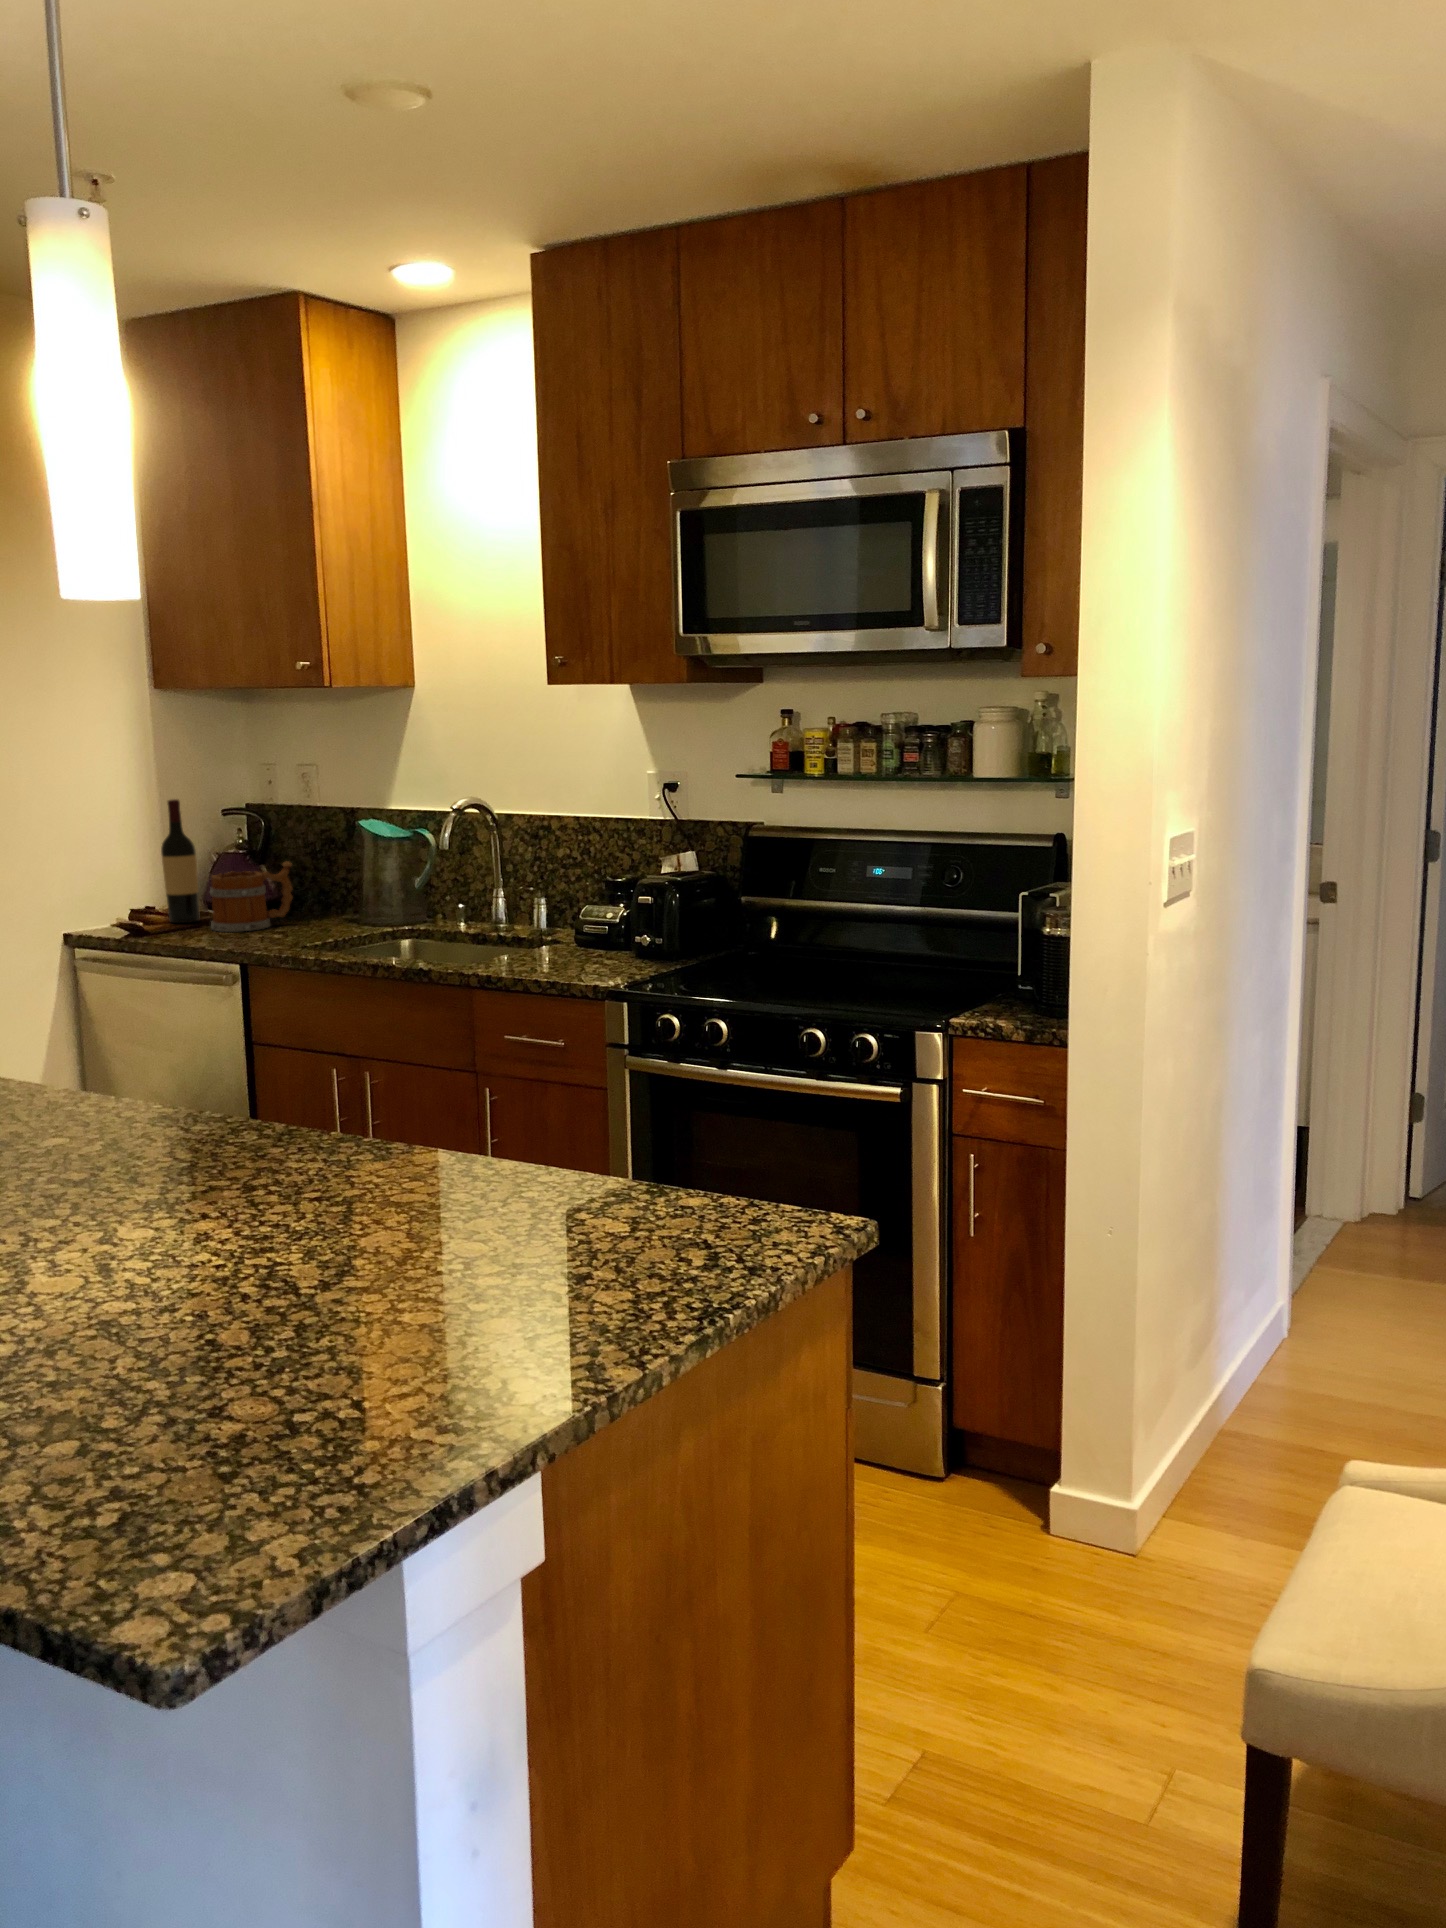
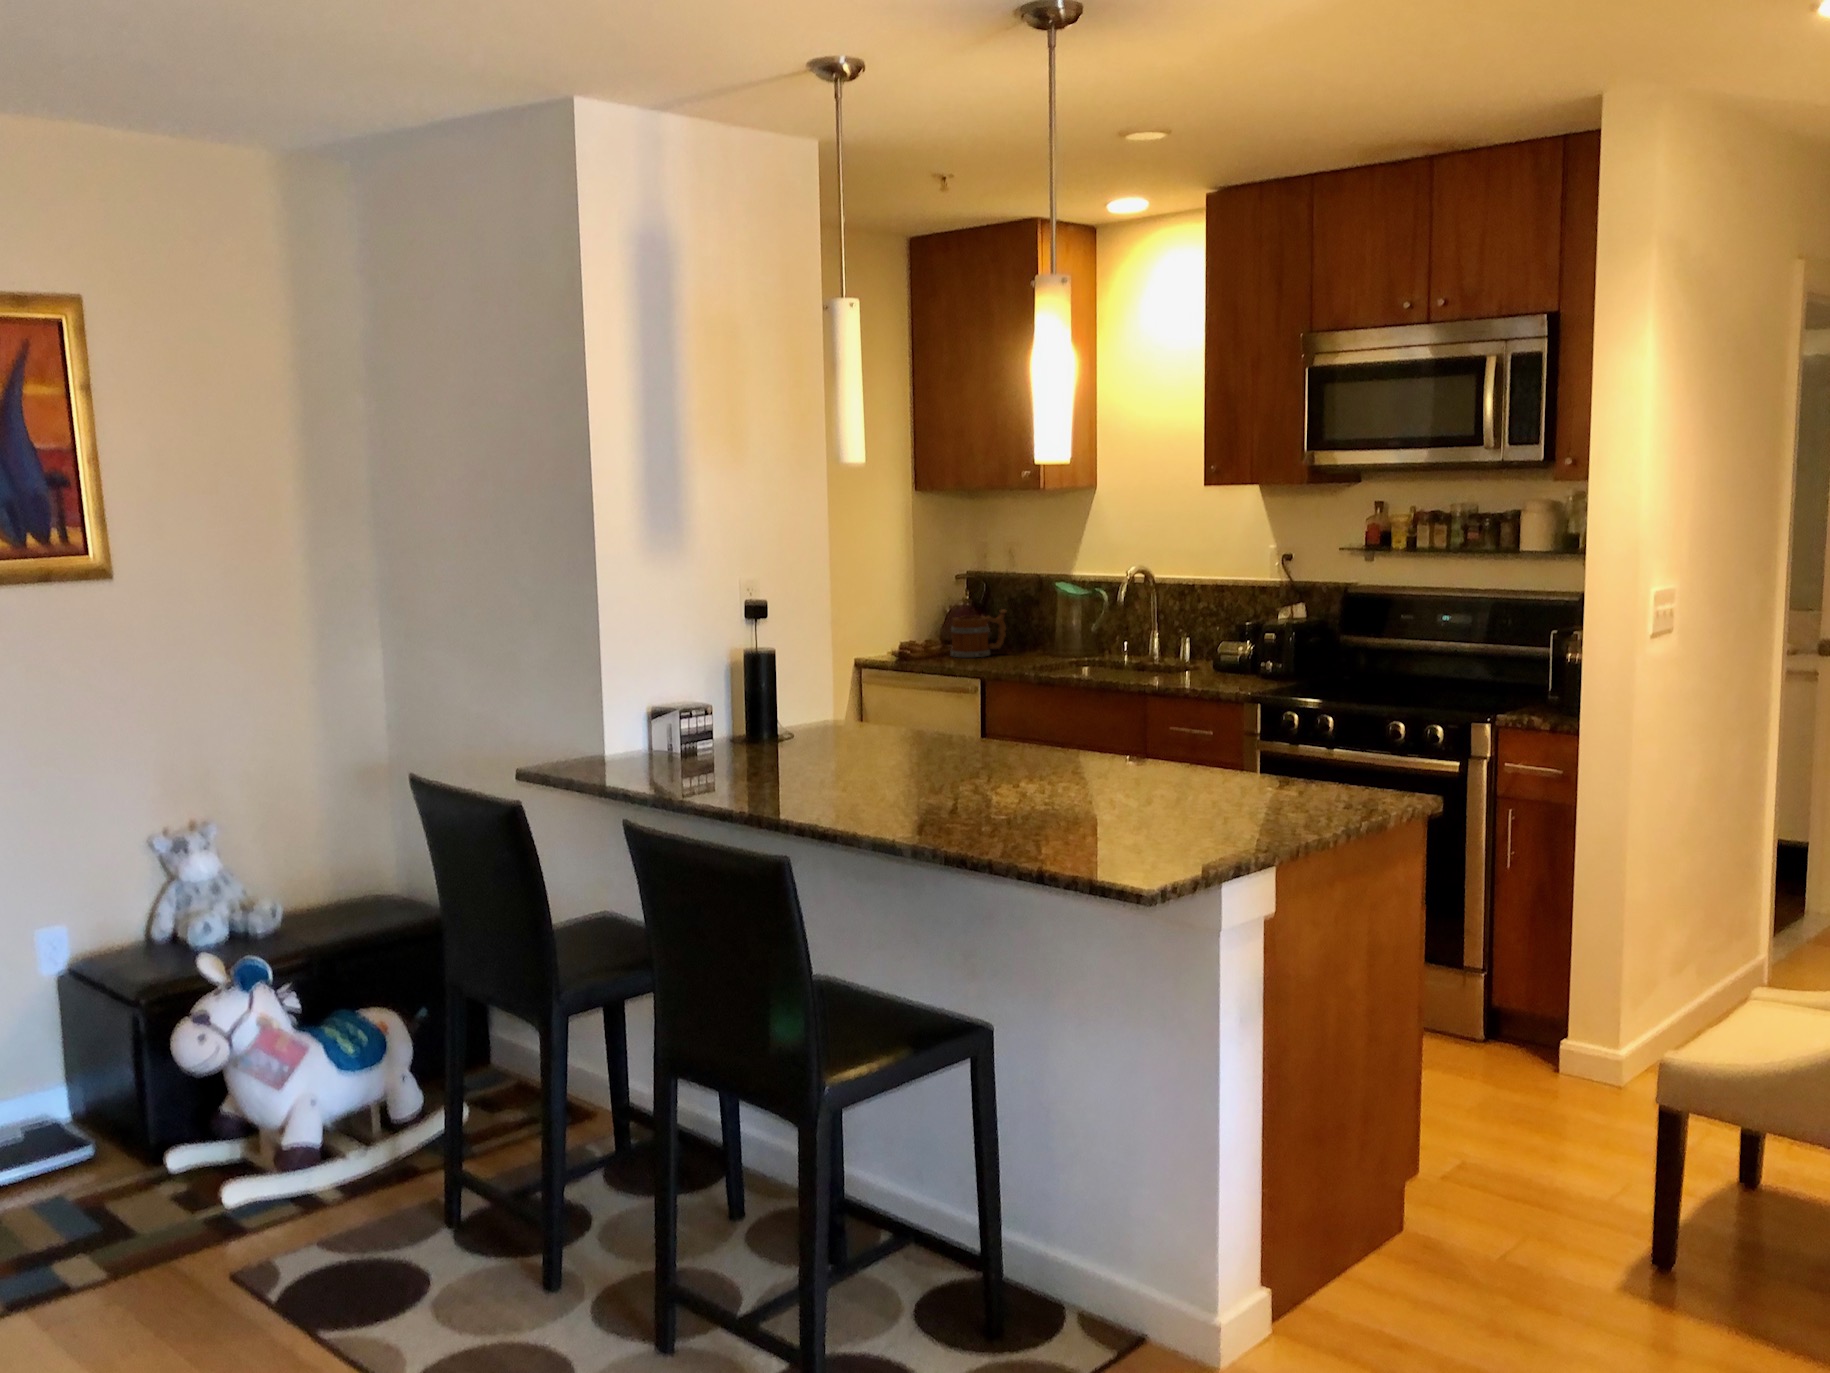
wine bottle: present [161,799,200,923] -> none [916,565,939,652]

